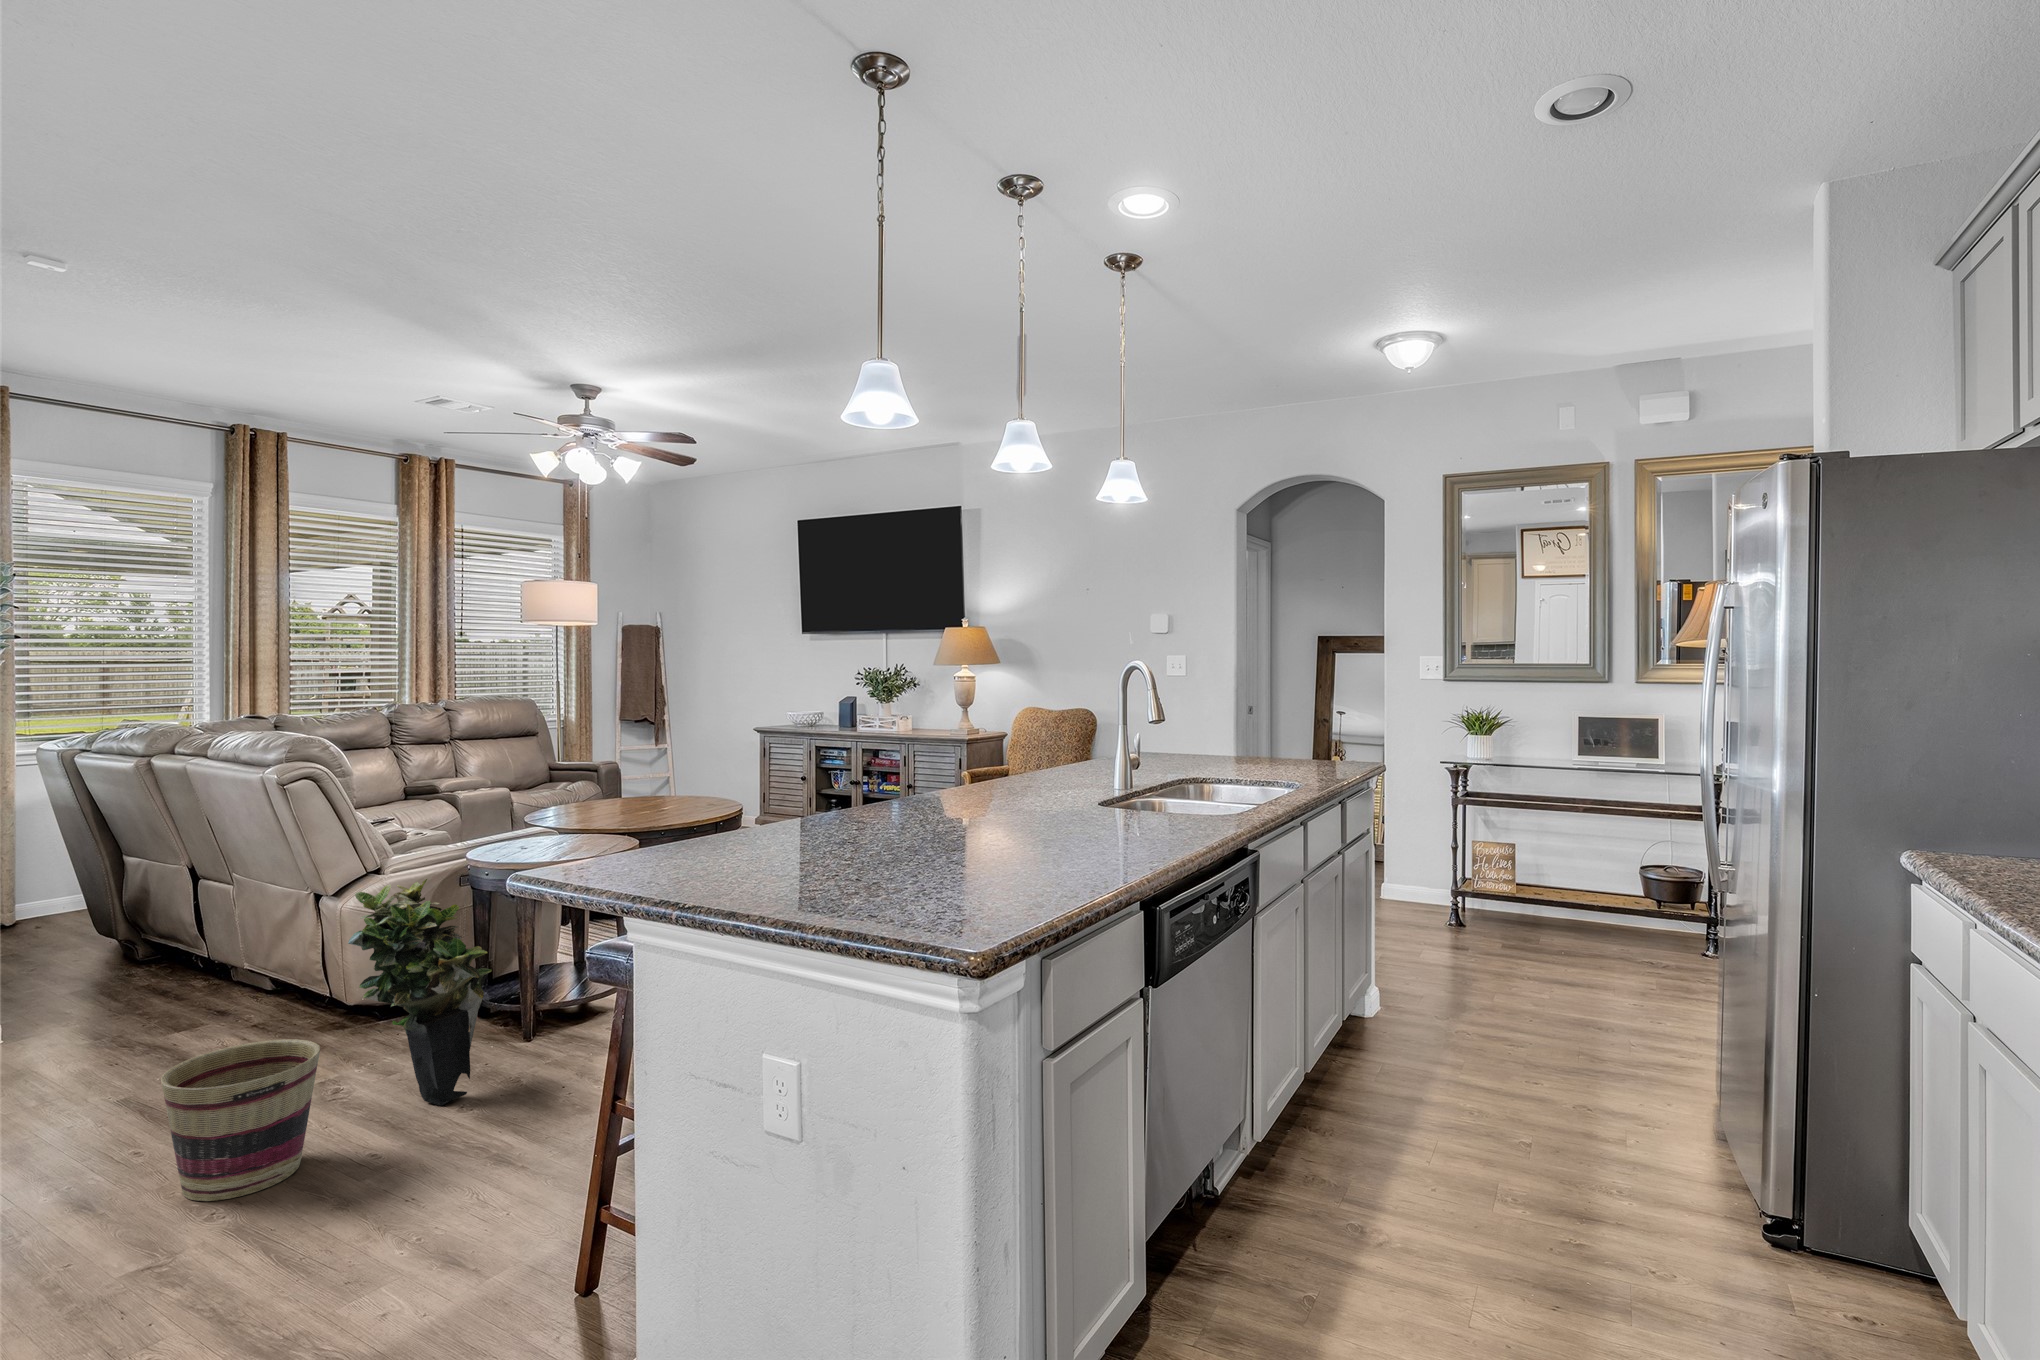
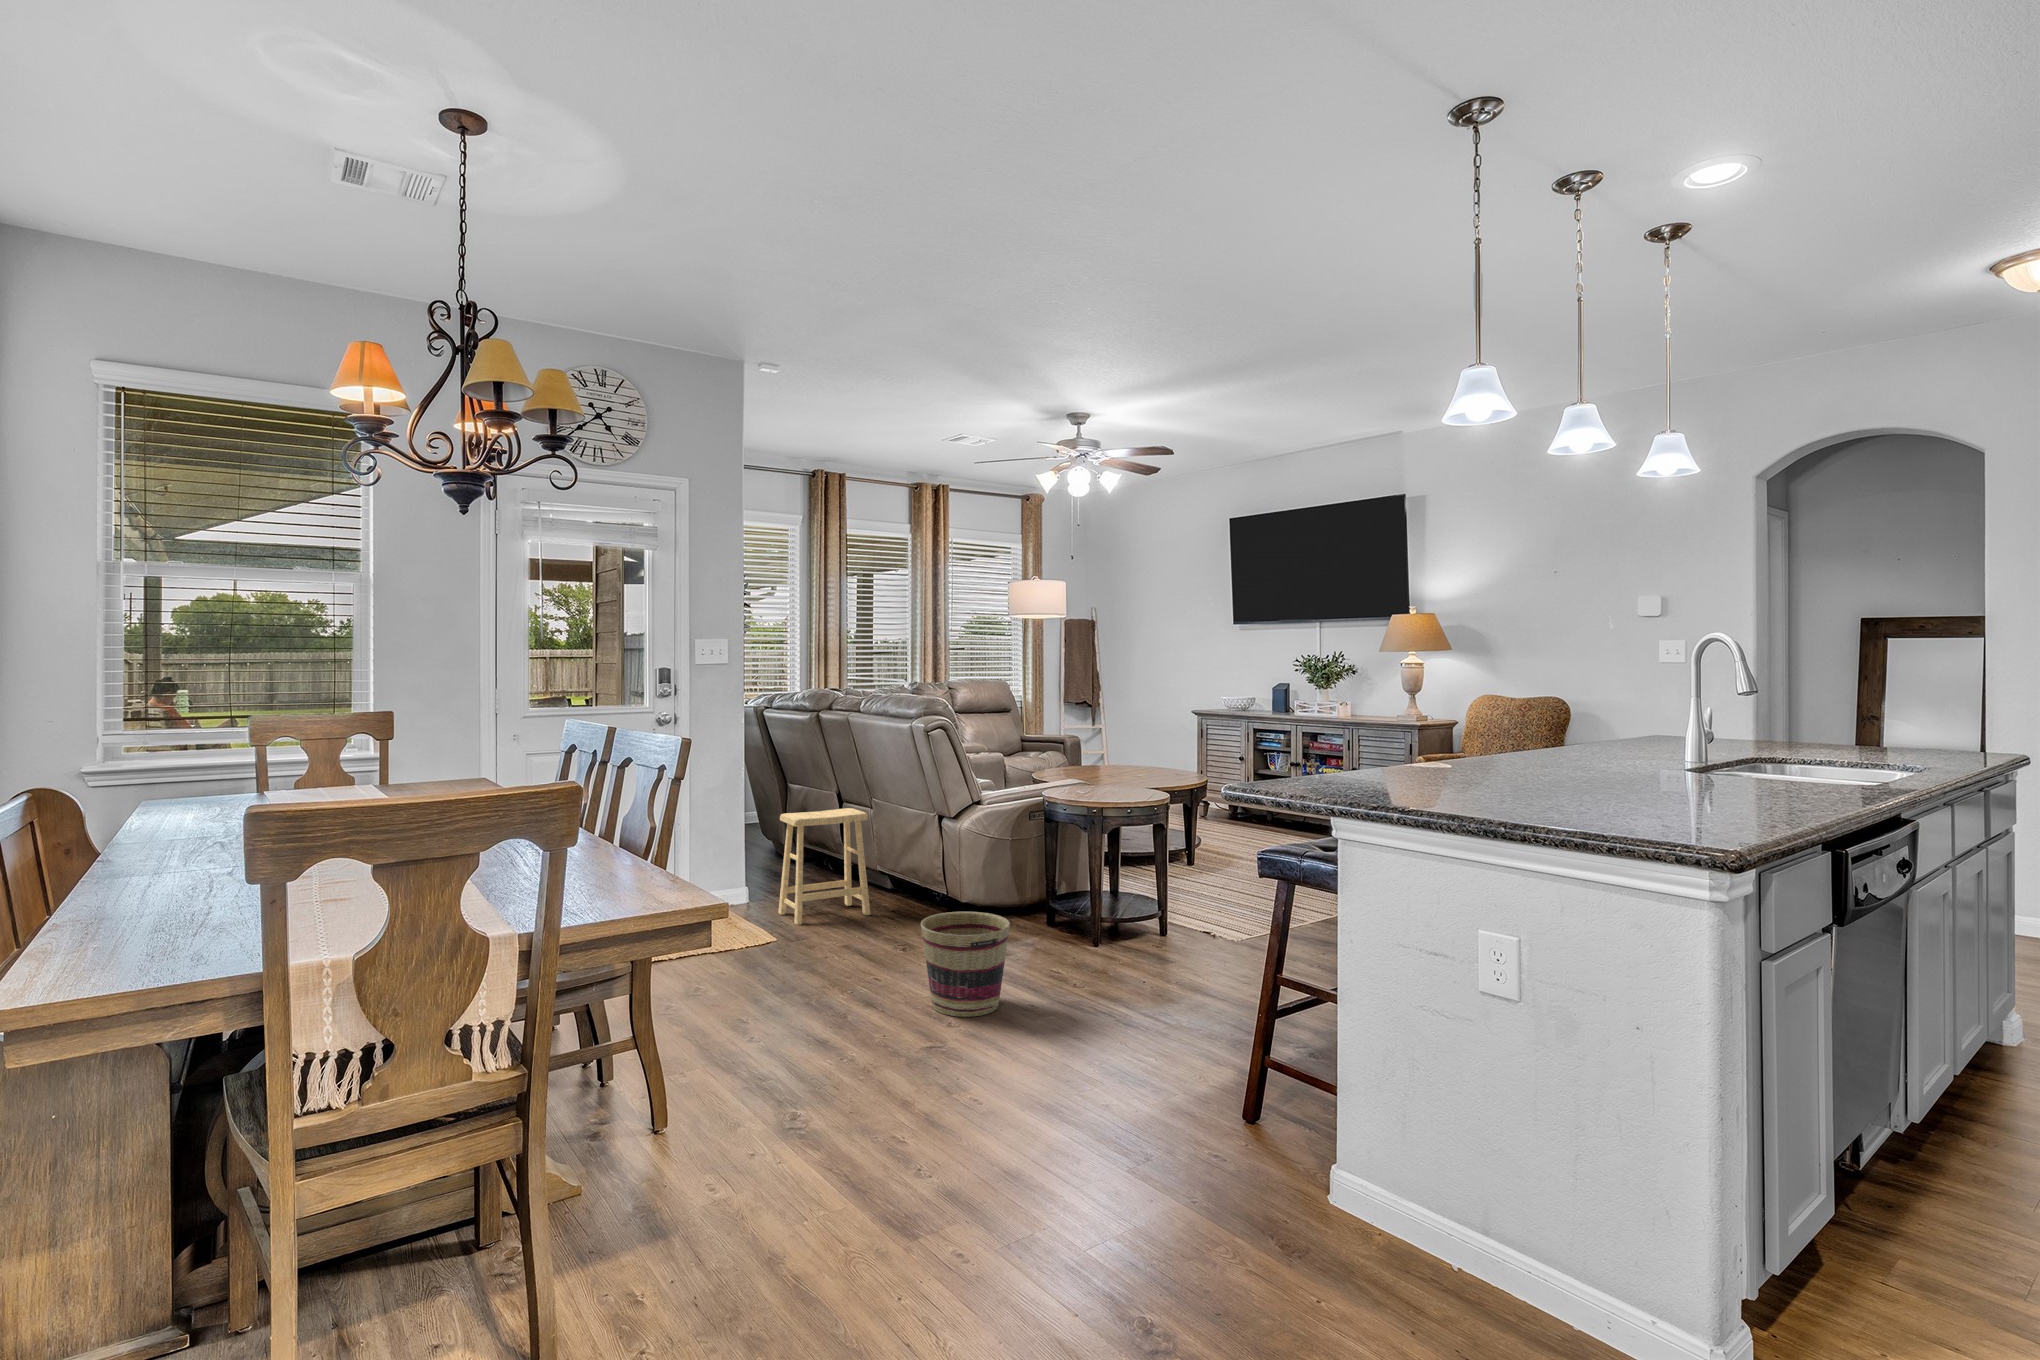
potted plant: present [348,879,492,1106] -> none [1001,806,1097,981]
footstool: none [36,891,201,1072] -> present [778,808,870,925]

